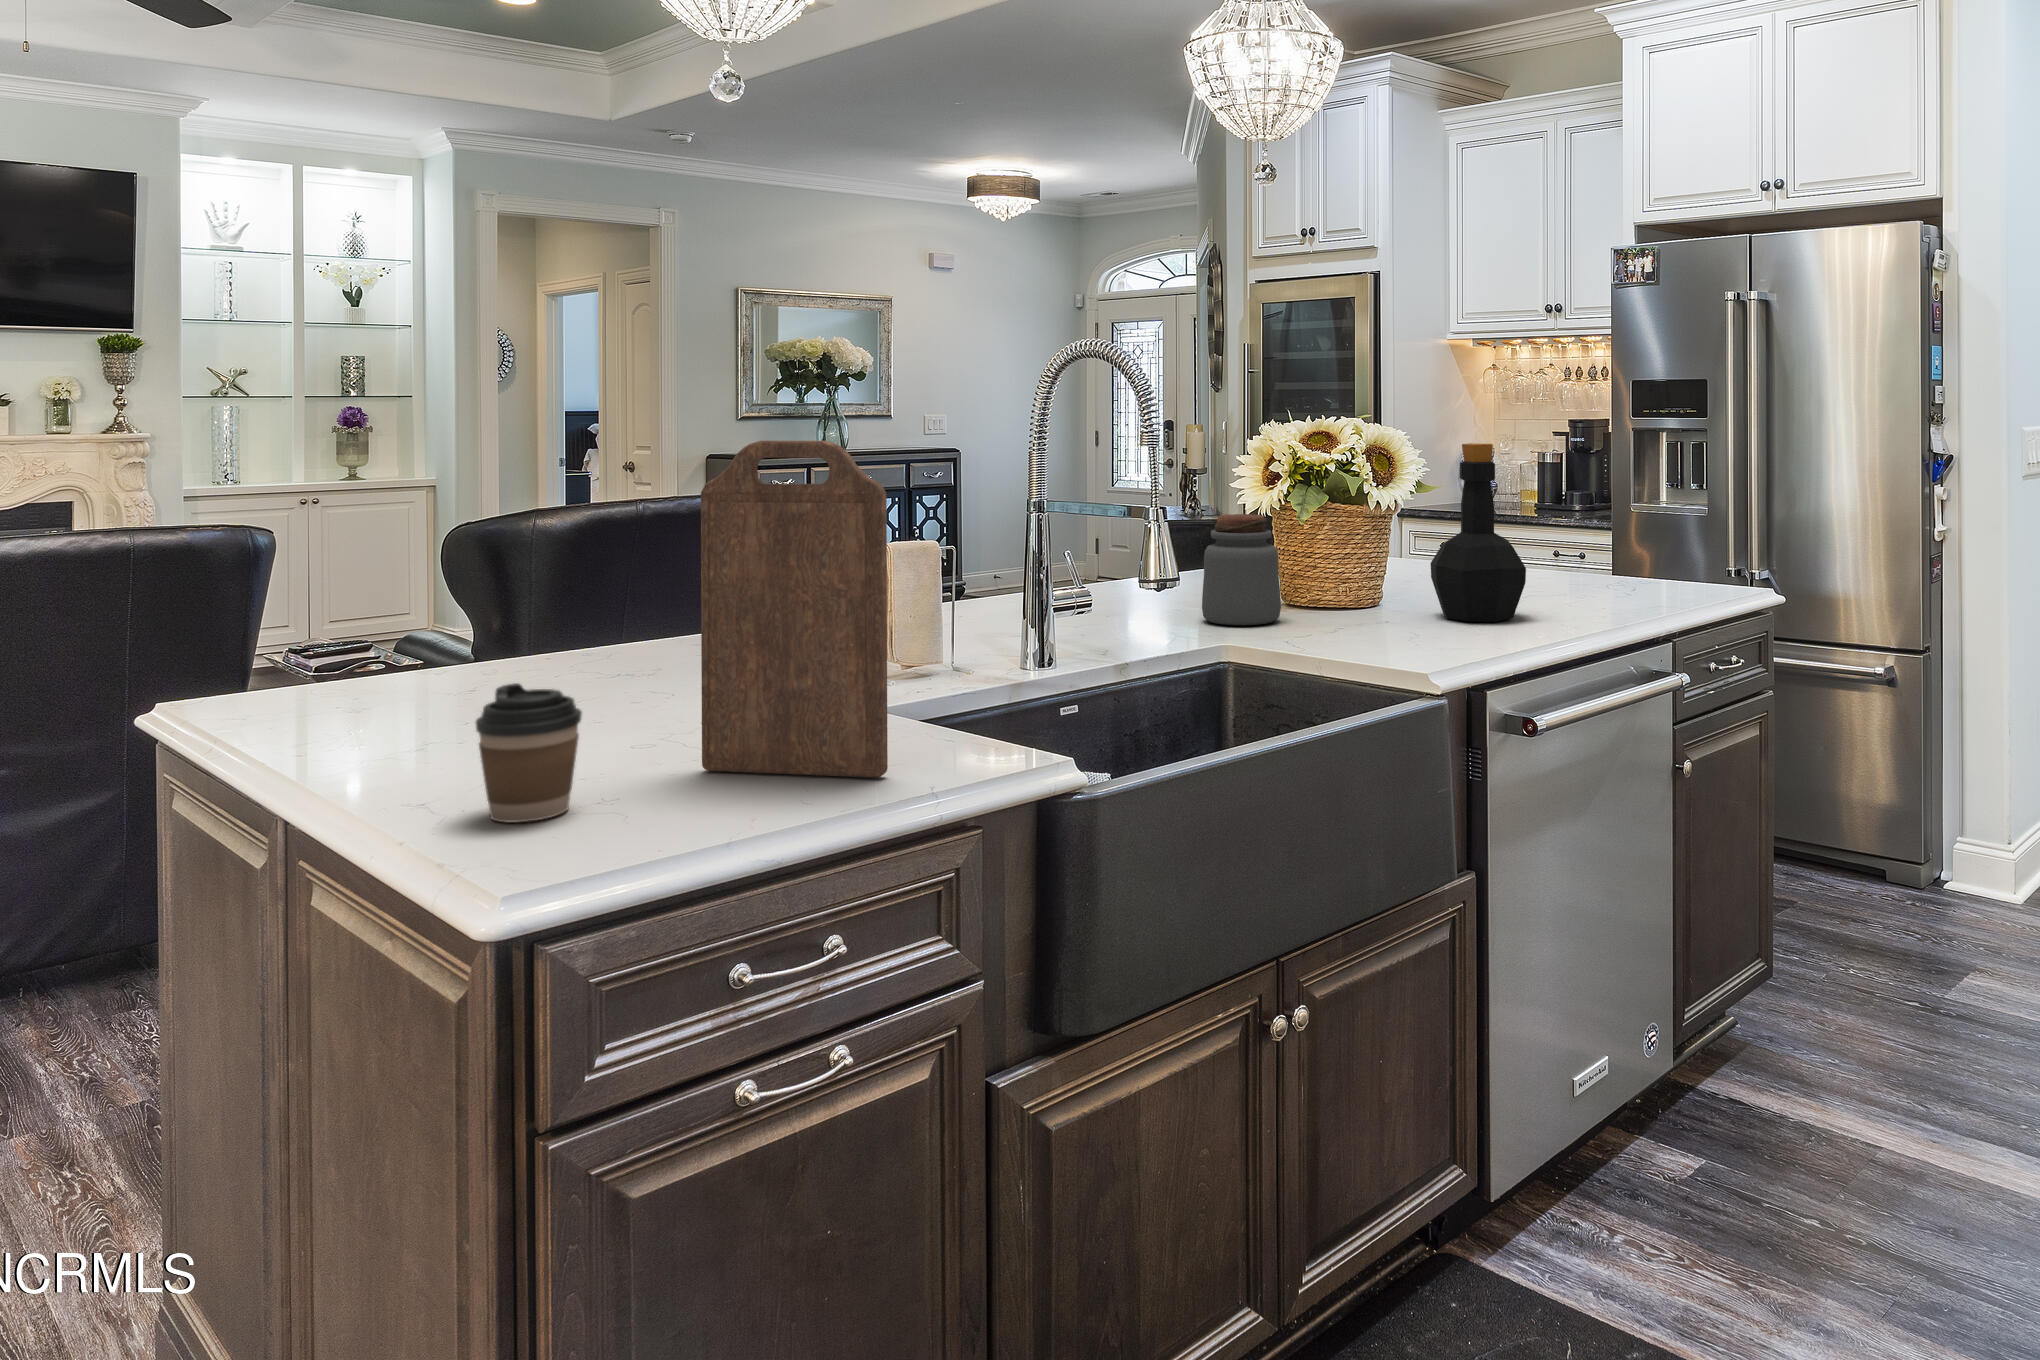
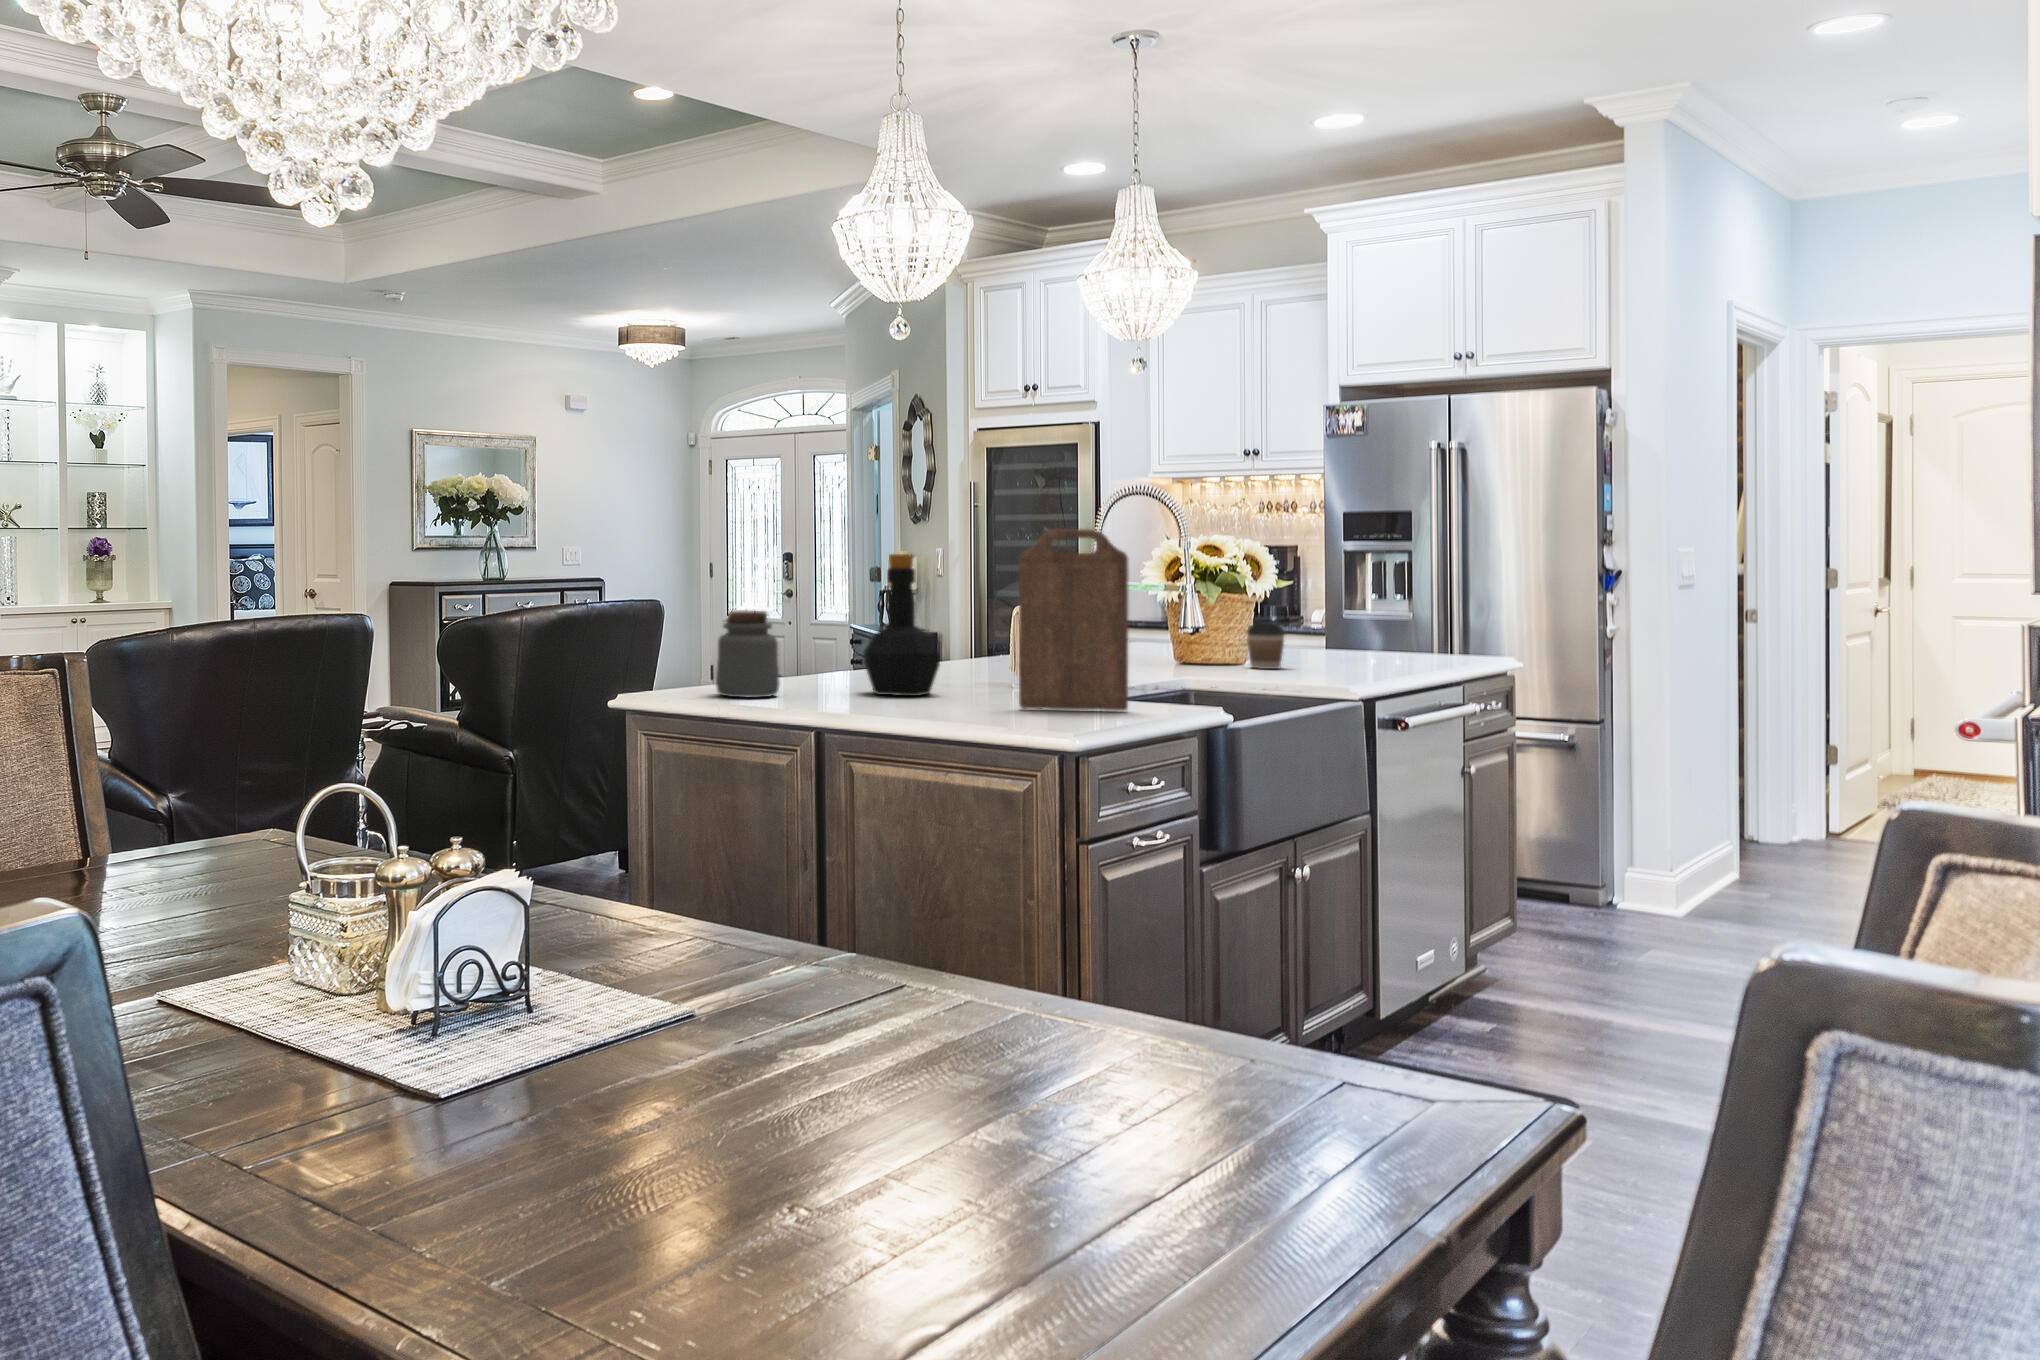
bottle: present [1431,443,1526,622] -> present [864,554,940,696]
jar: present [1202,514,1281,625] -> present [716,611,780,698]
coffee cup: present [476,683,582,823] -> present [1247,619,1285,669]

